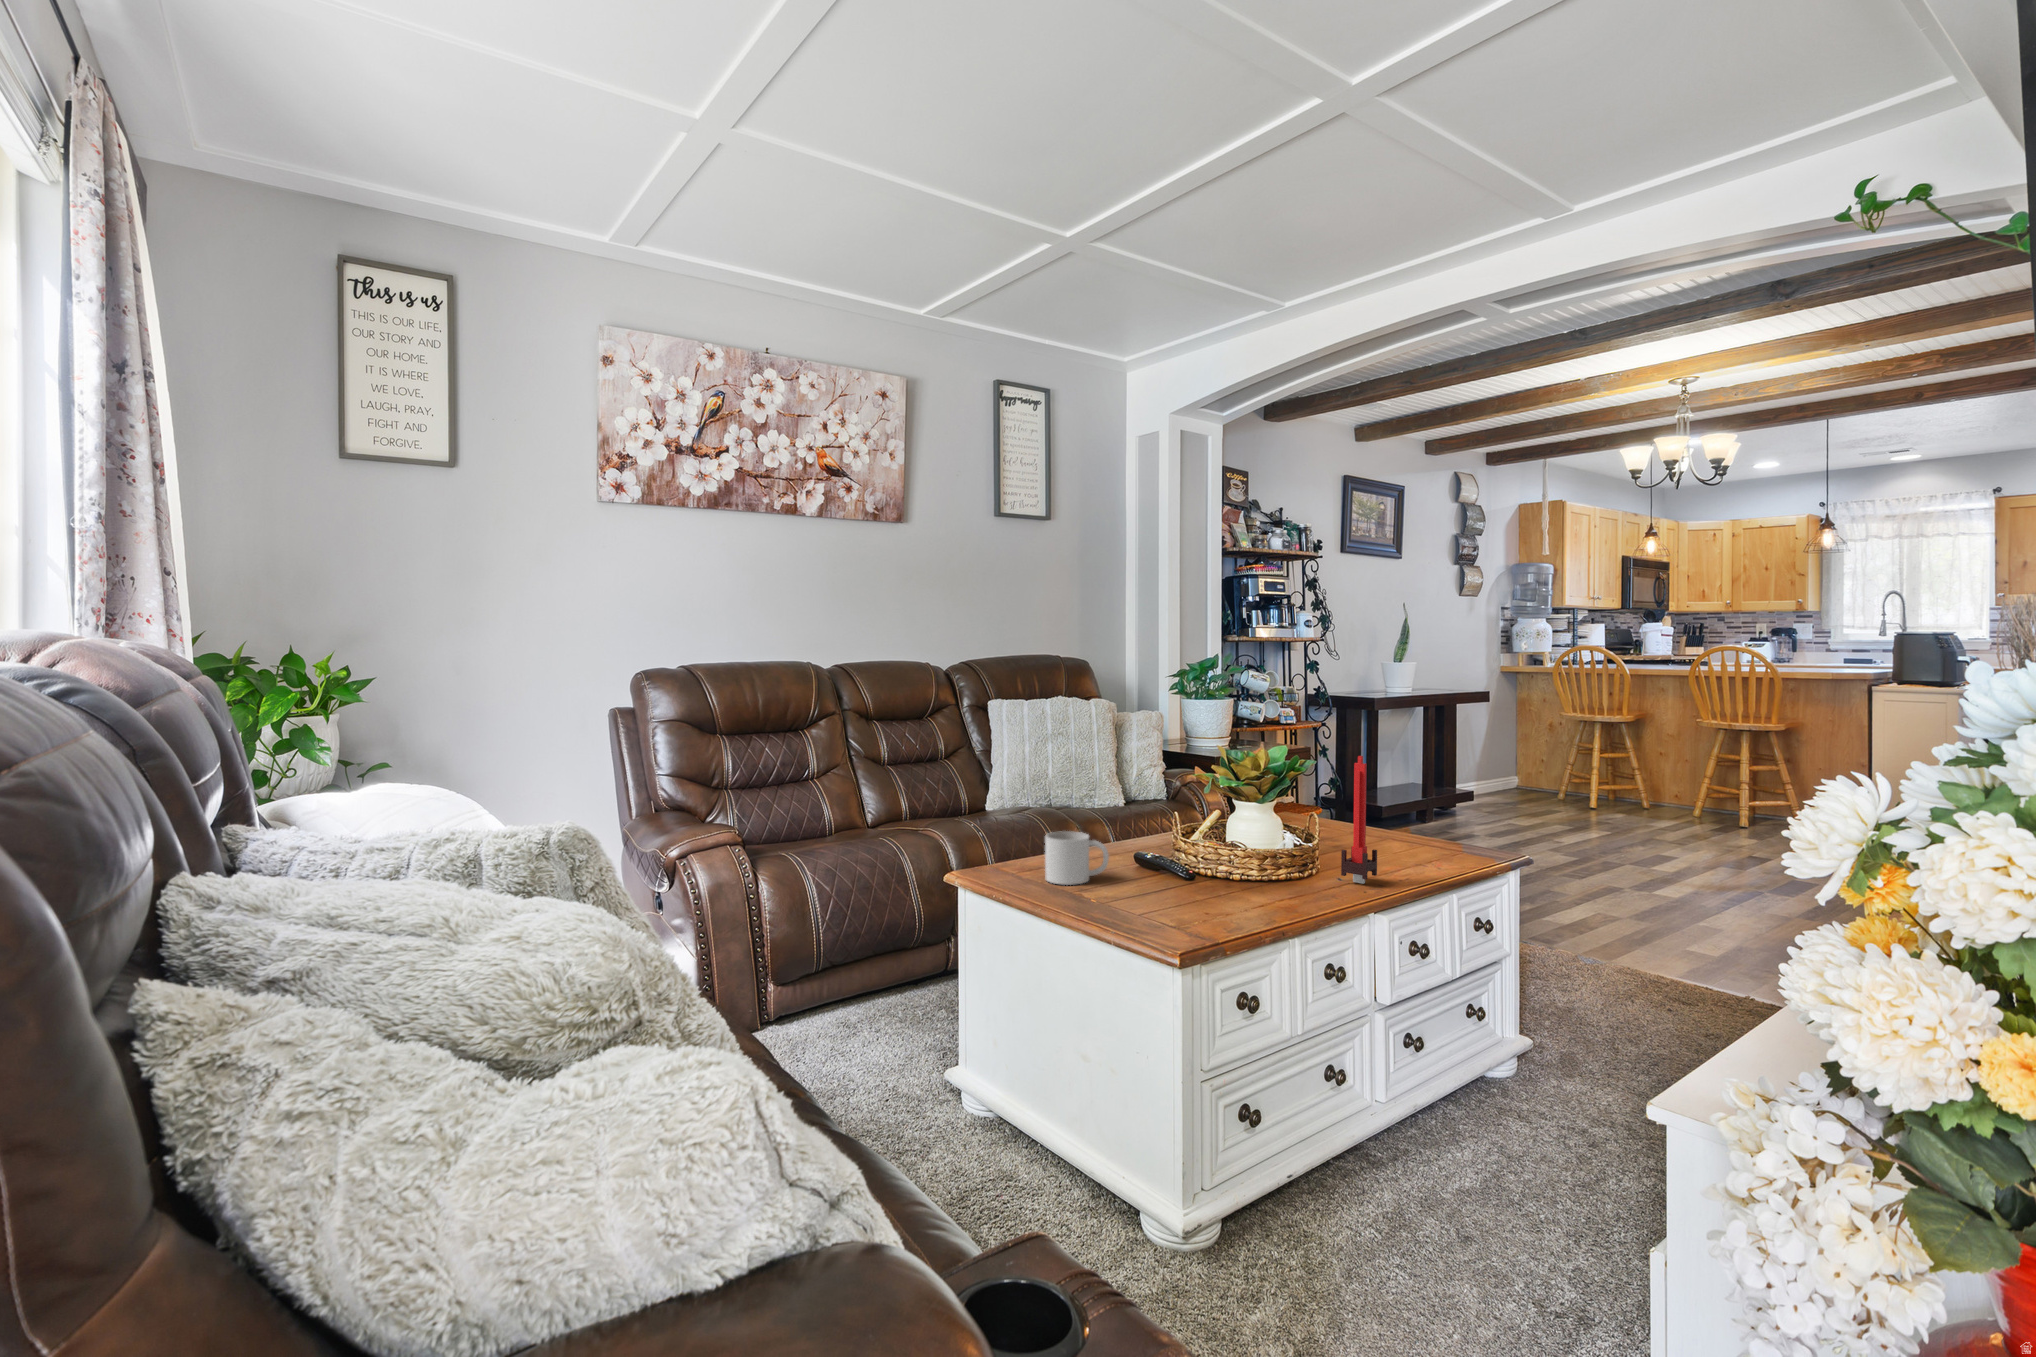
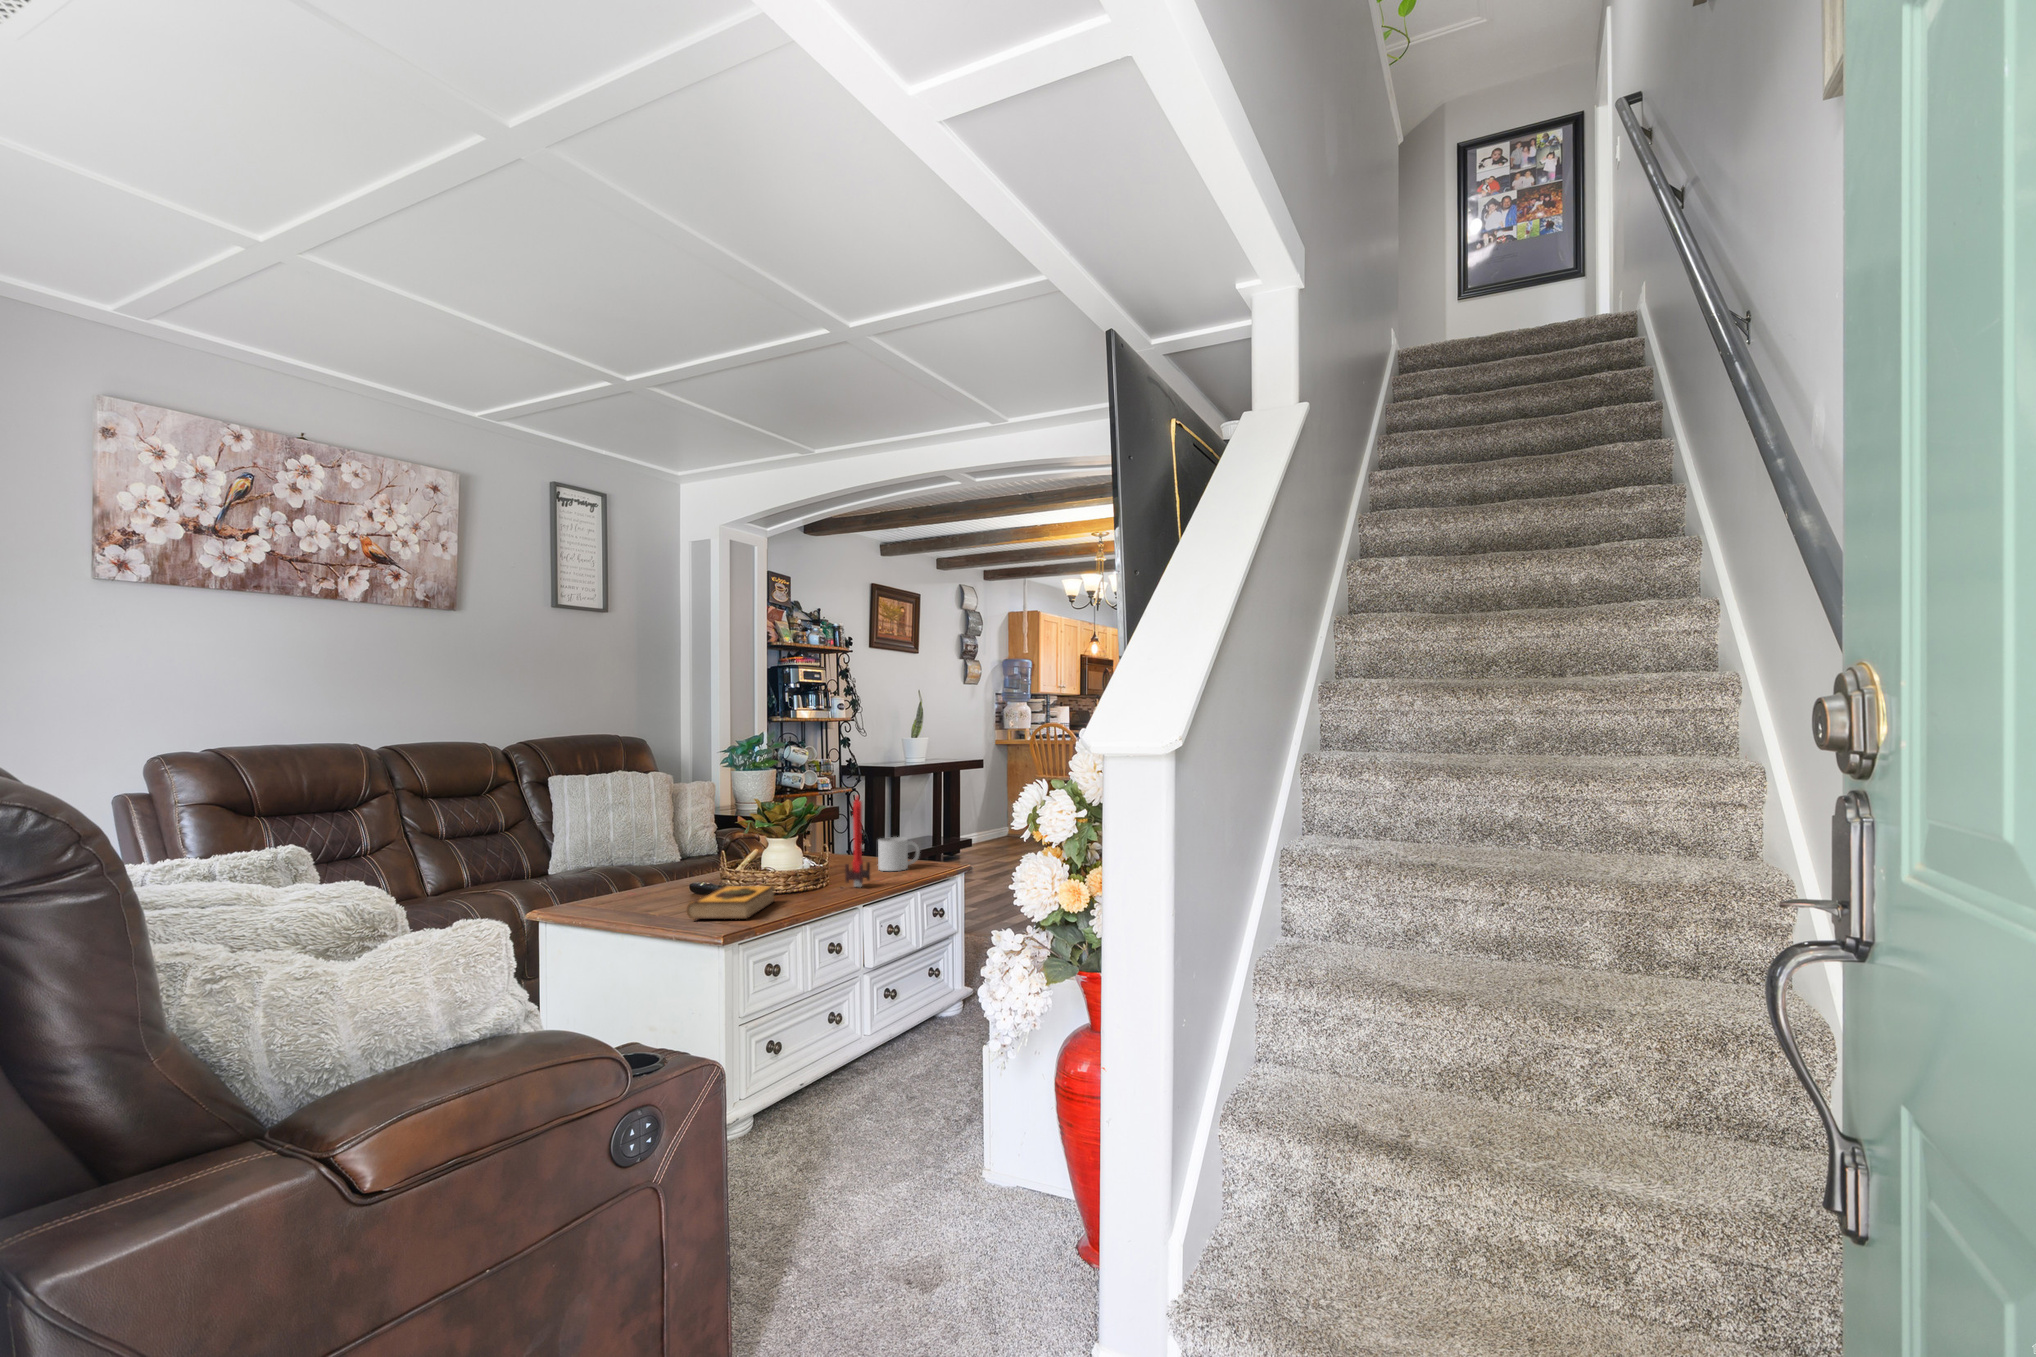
mug: present [1045,831,1109,885] -> present [878,837,920,871]
hardback book: none [1130,866,1245,924] -> present [687,886,774,919]

